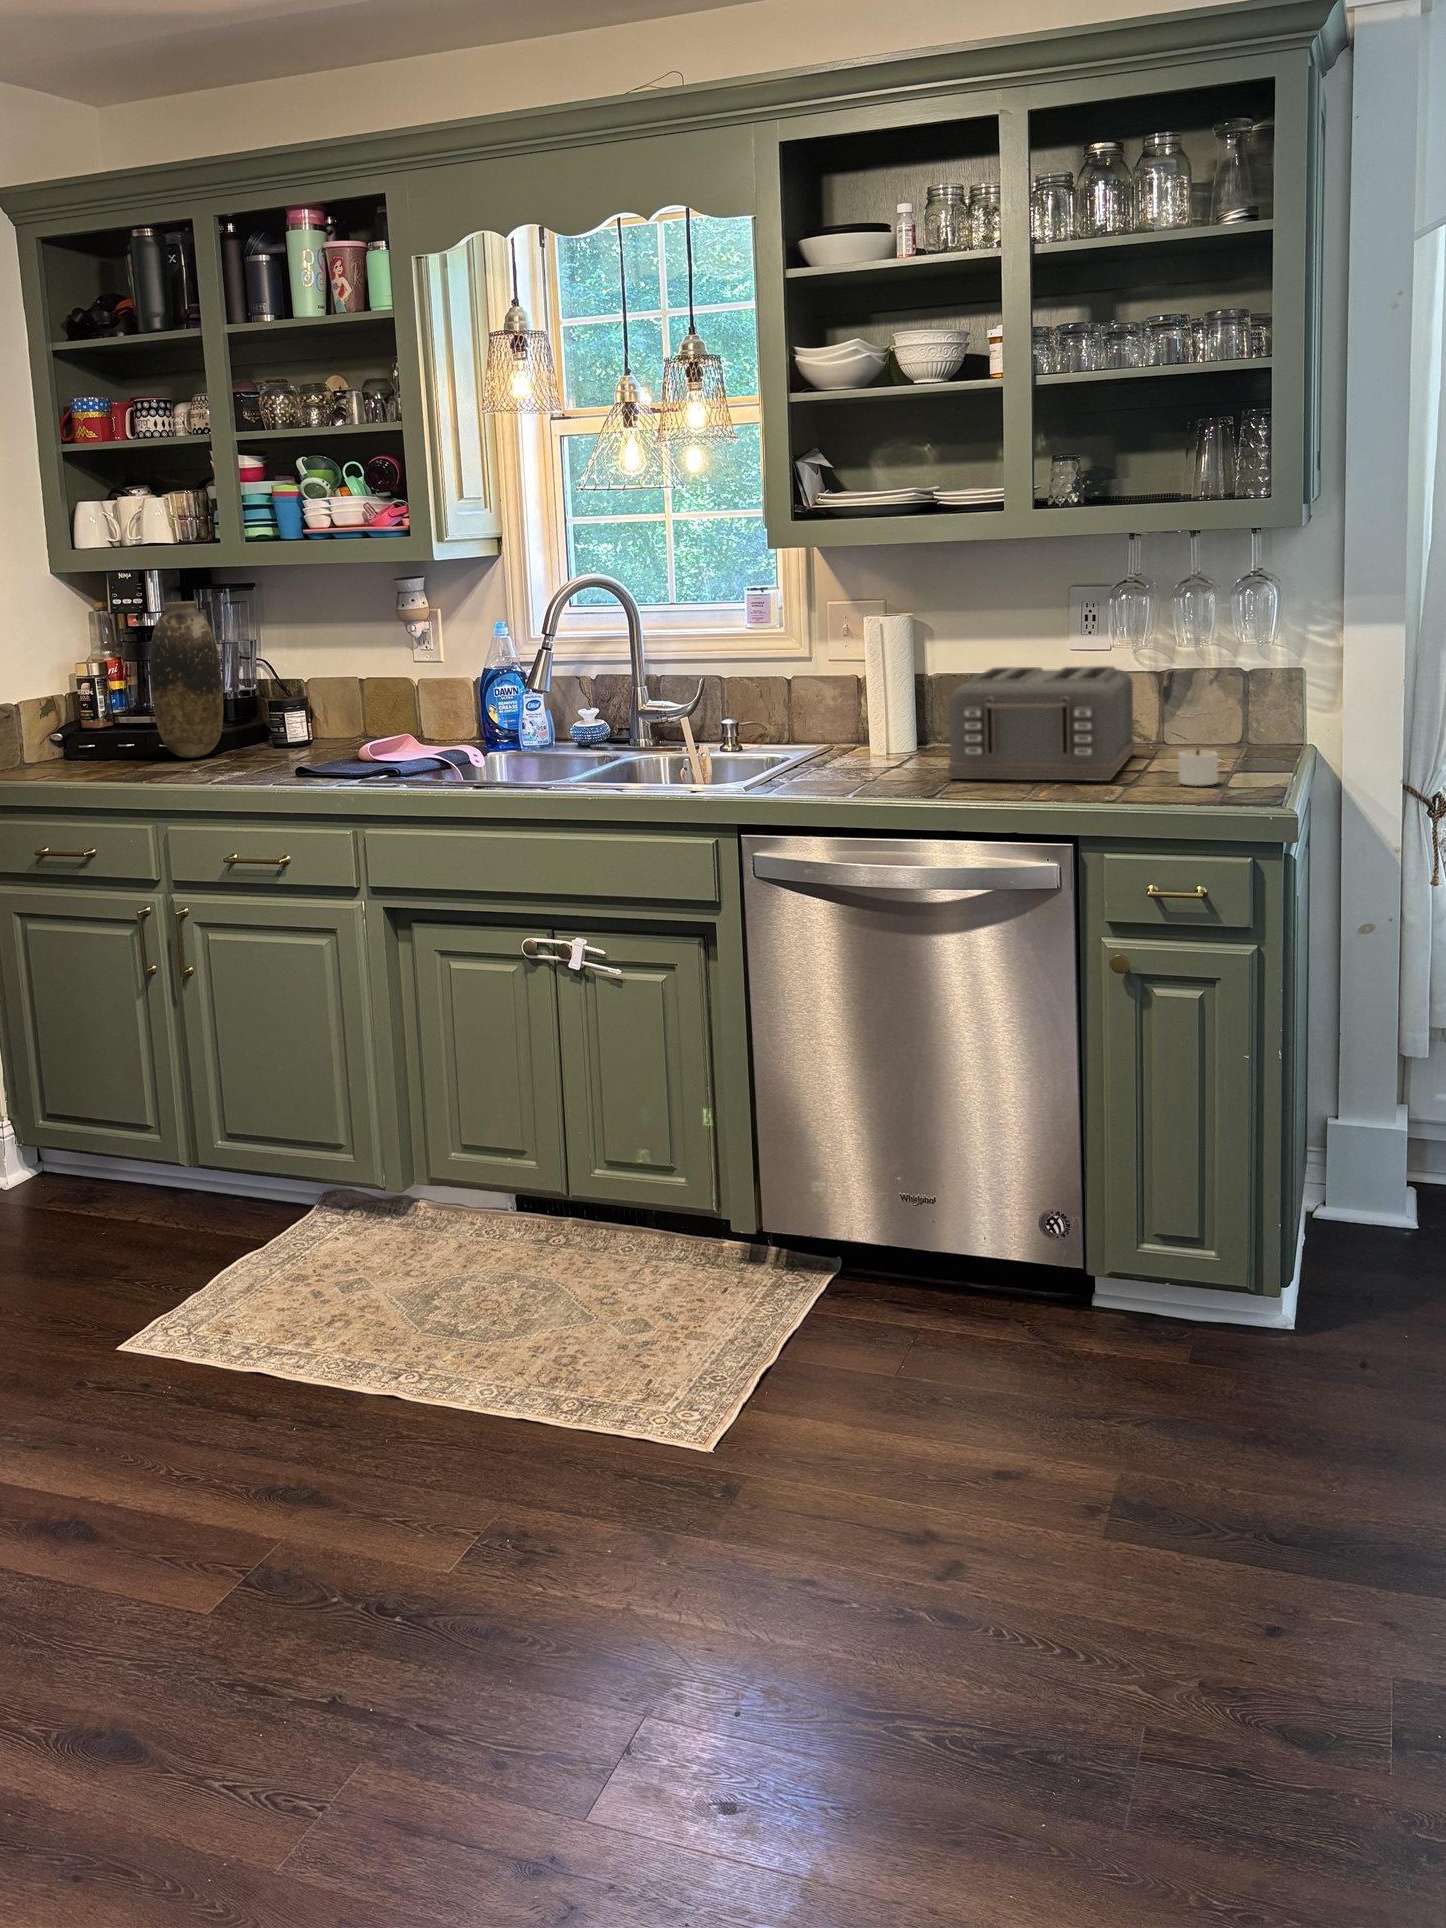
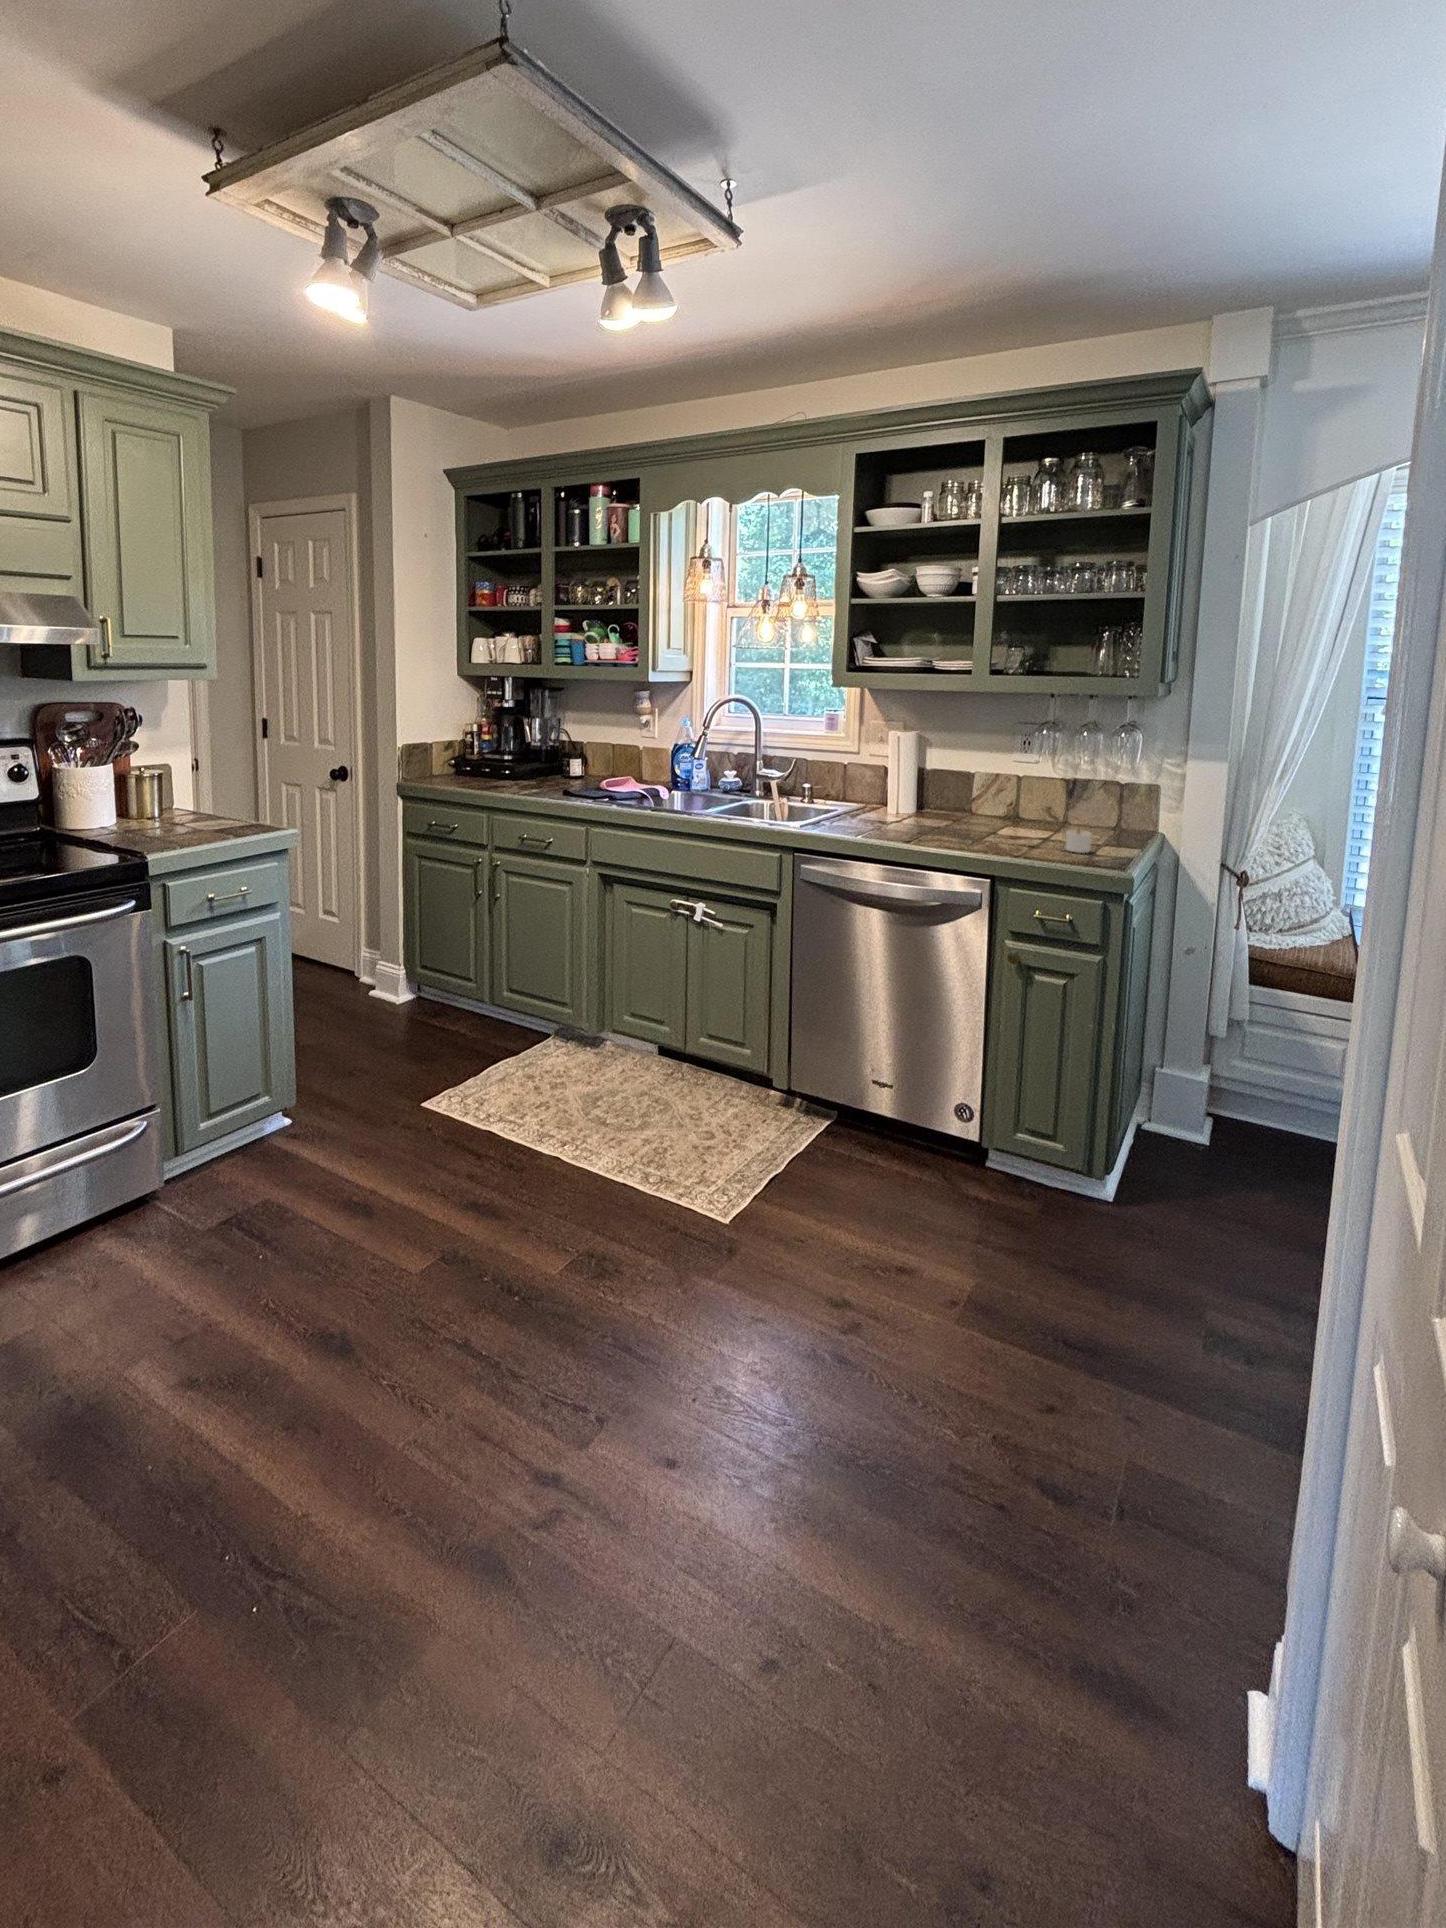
vase: present [150,601,223,758] -> none [498,695,535,781]
toaster: present [948,666,1135,781] -> none [925,769,1048,844]

